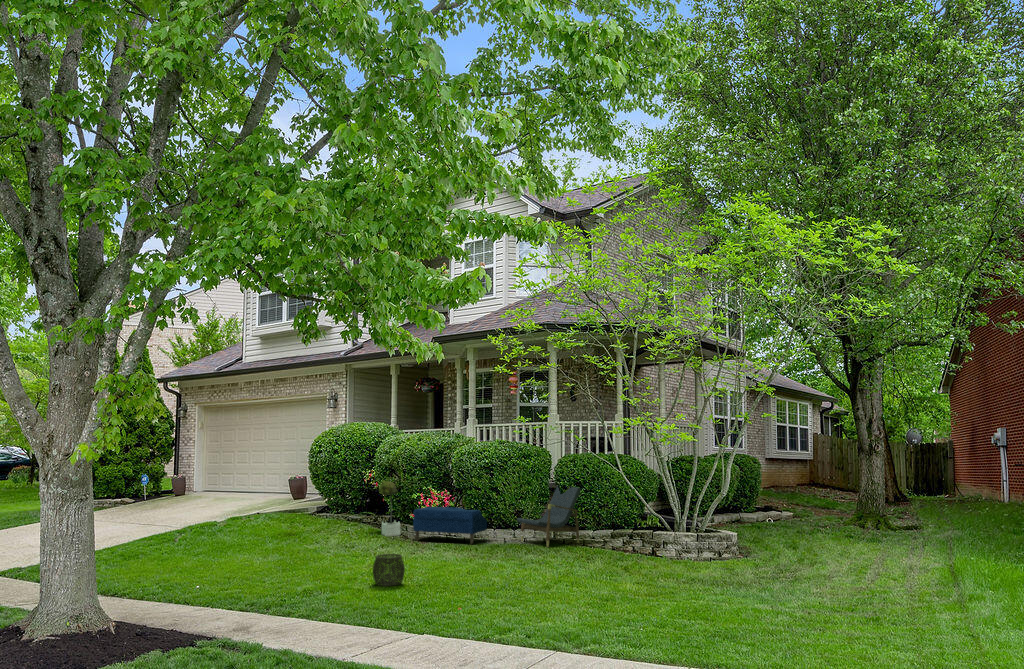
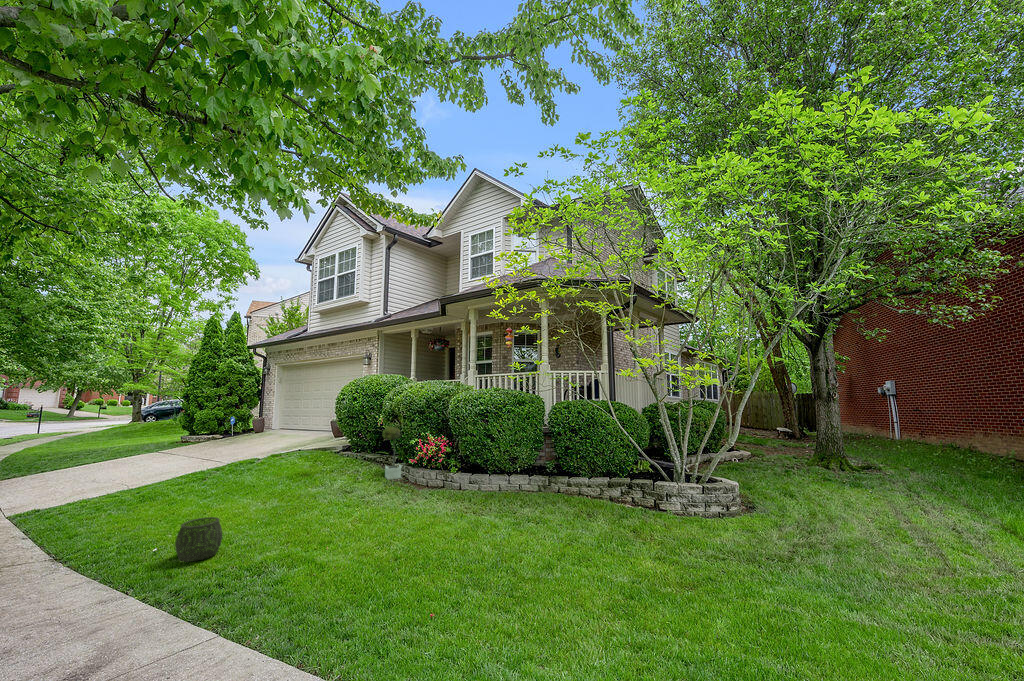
lounge chair: present [517,487,581,547] -> none [512,432,575,498]
bench: present [413,507,487,544] -> none [410,452,483,493]
woven basket: present [373,554,405,586] -> present [175,517,222,562]

